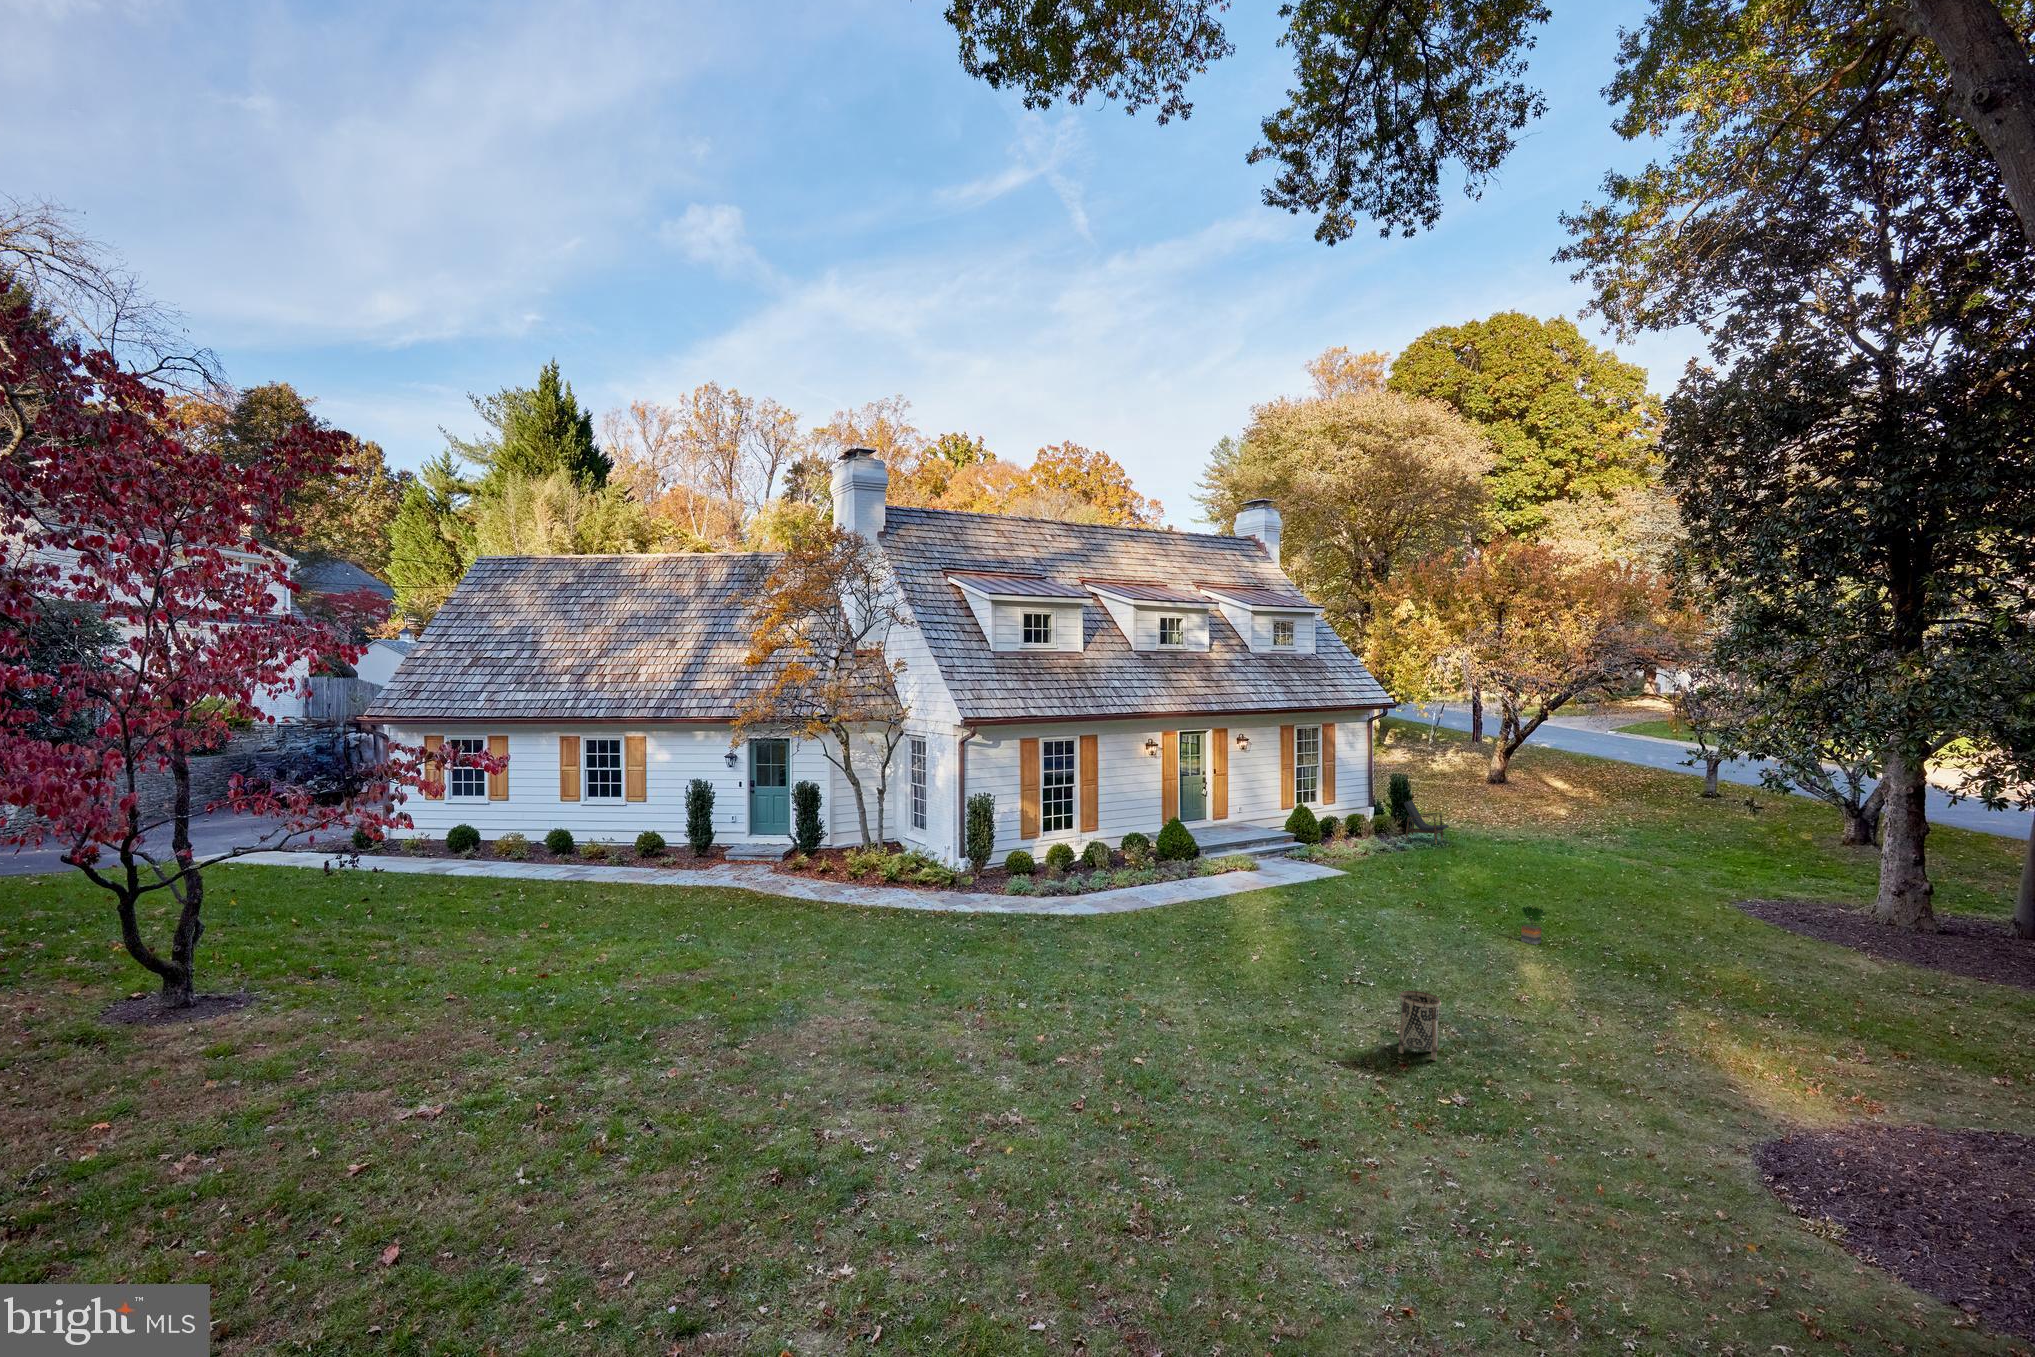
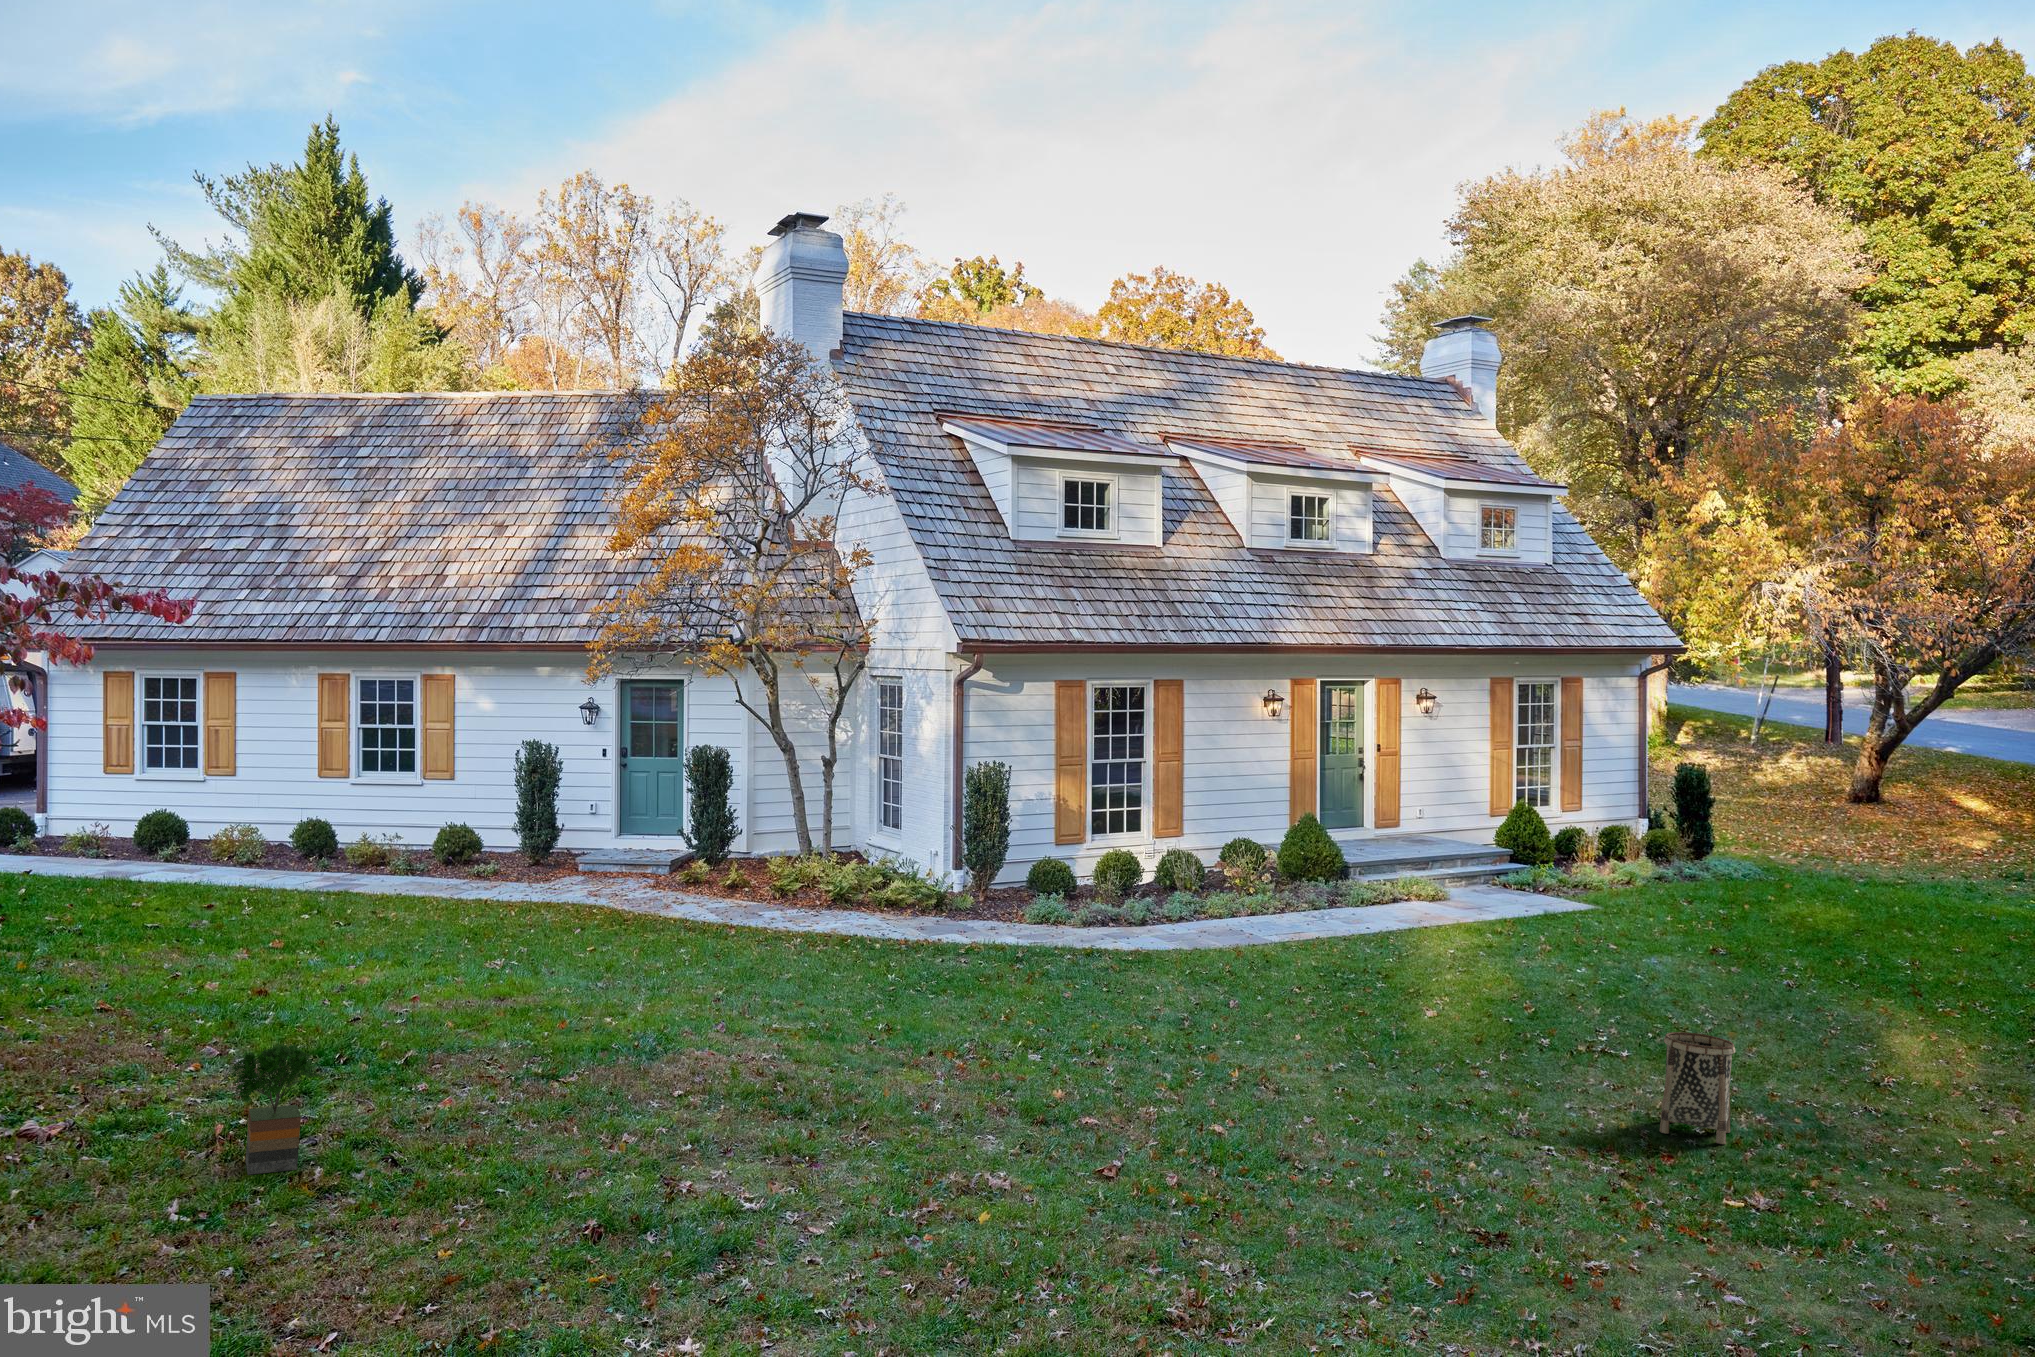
lounge chair: present [1404,801,1449,844] -> none [1700,808,1776,878]
potted tree: present [1521,906,1546,944] -> present [231,1043,324,1175]

